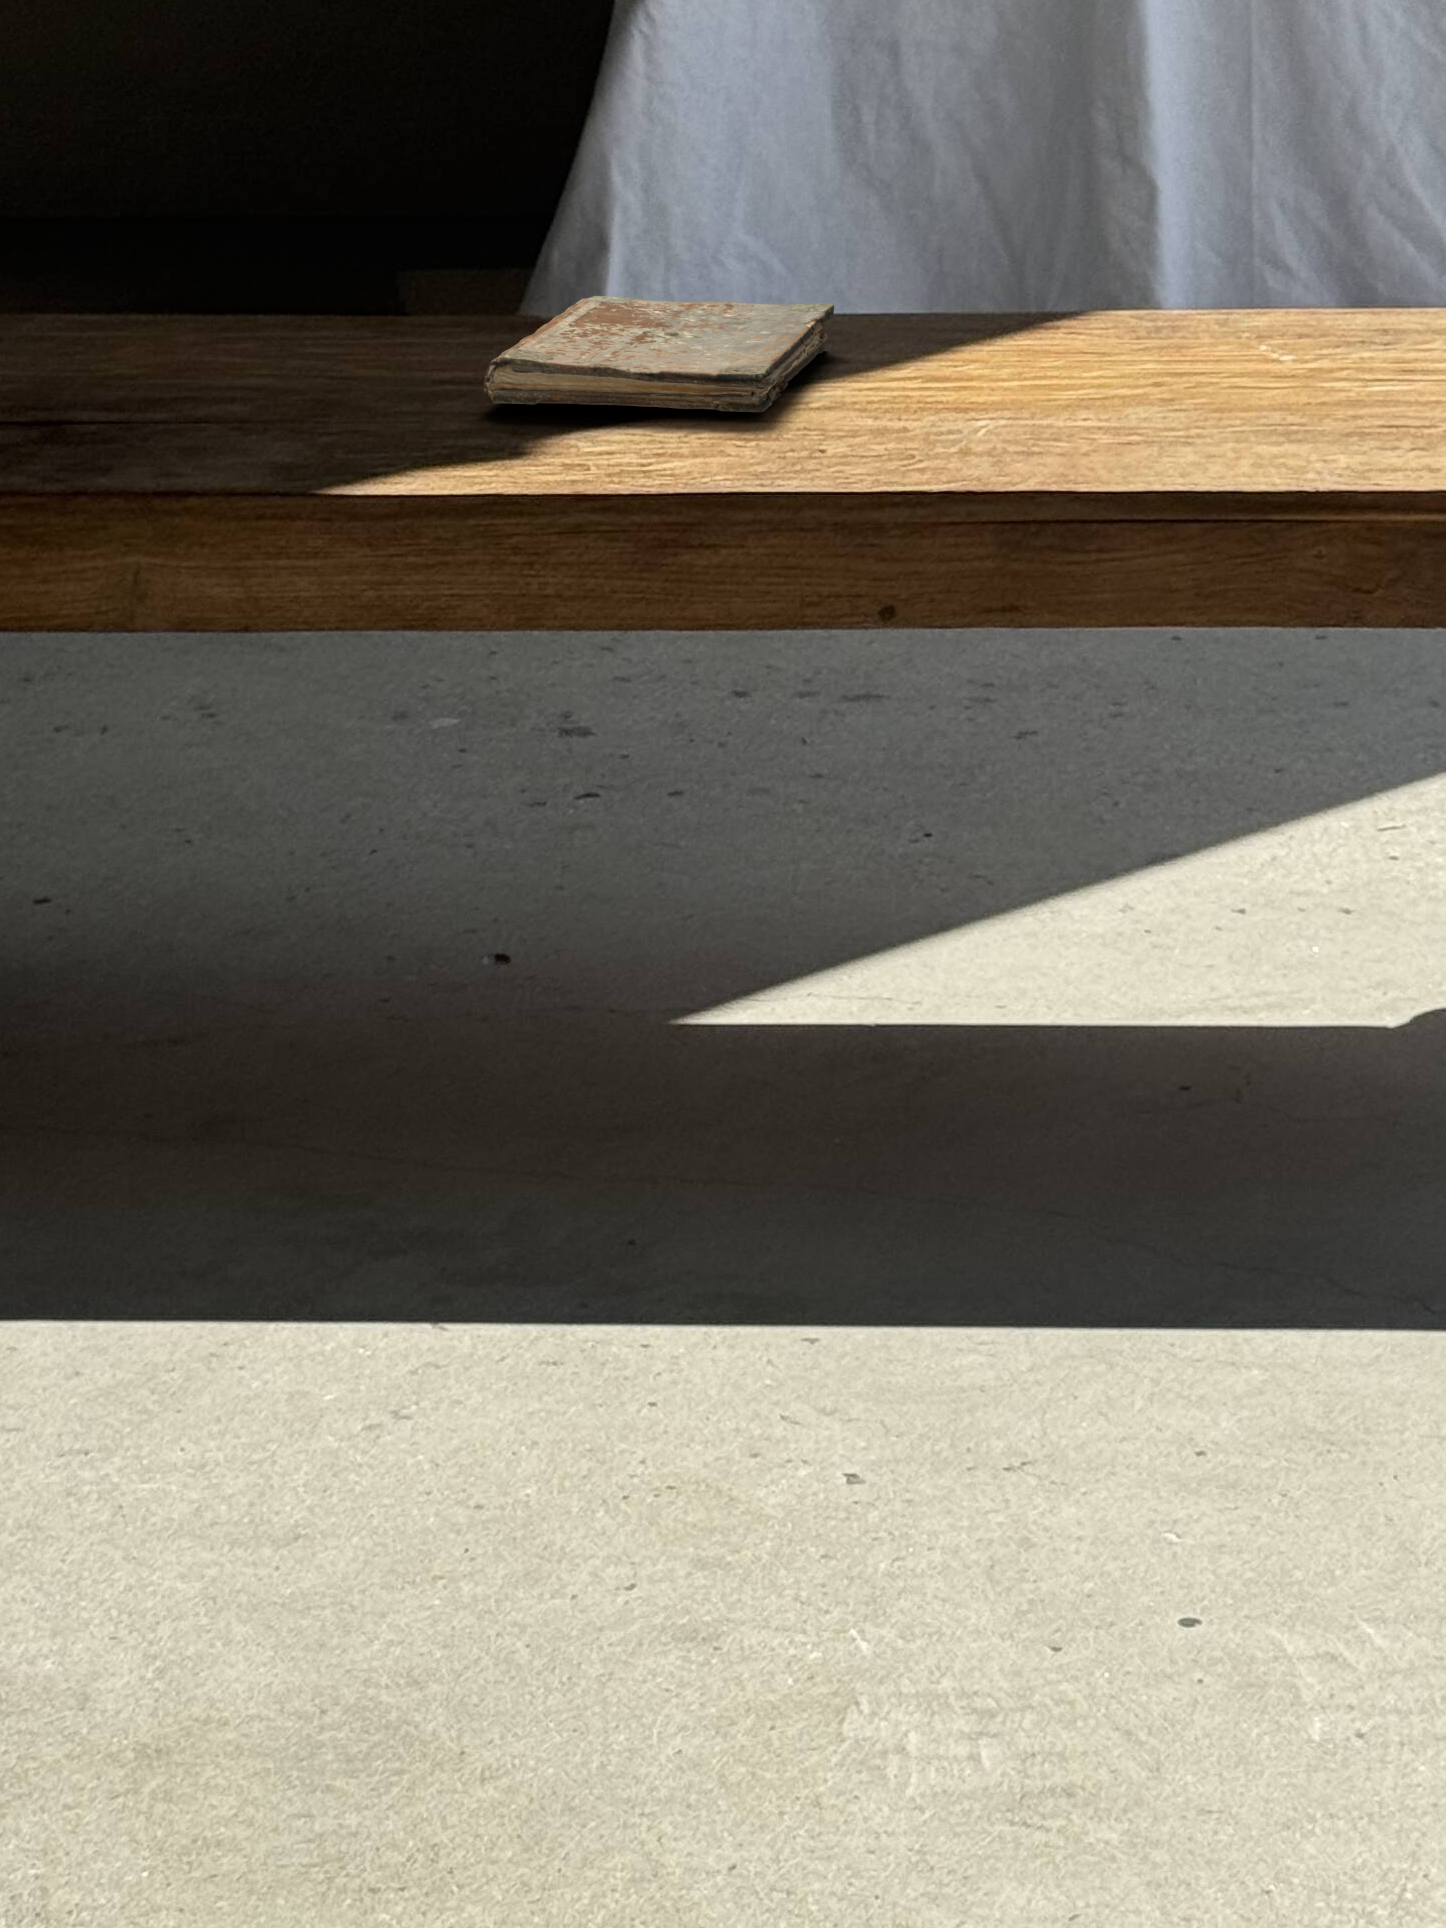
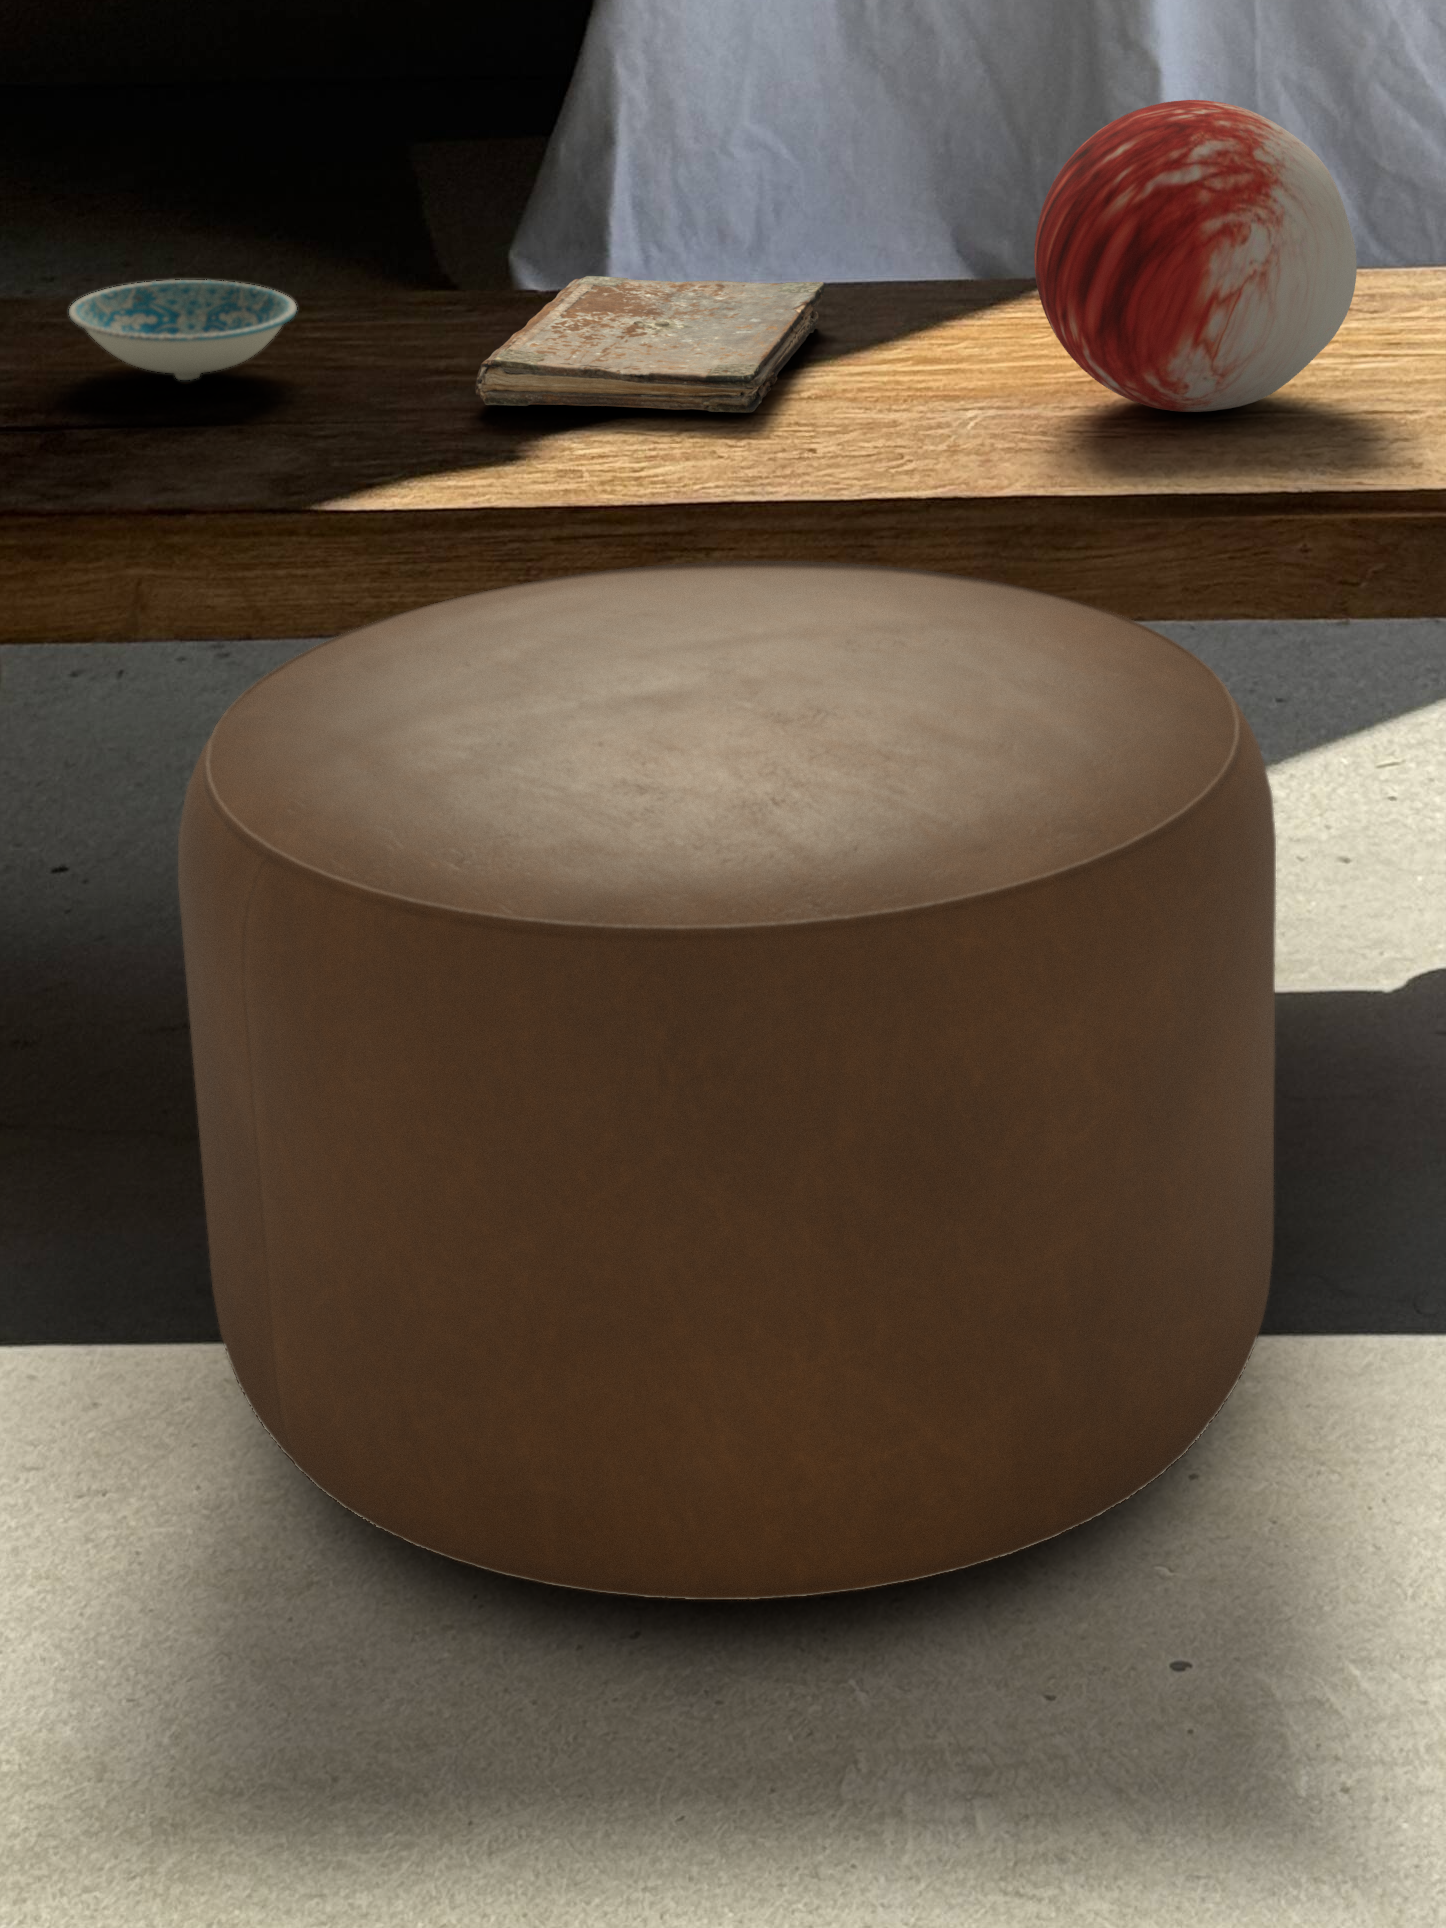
decorative orb: none [1050,103,1373,417] -> present [1034,100,1357,412]
ceramic bowl: none [74,289,304,383] -> present [69,280,297,380]
ottoman: none [182,542,1290,1547] -> present [178,561,1276,1600]

